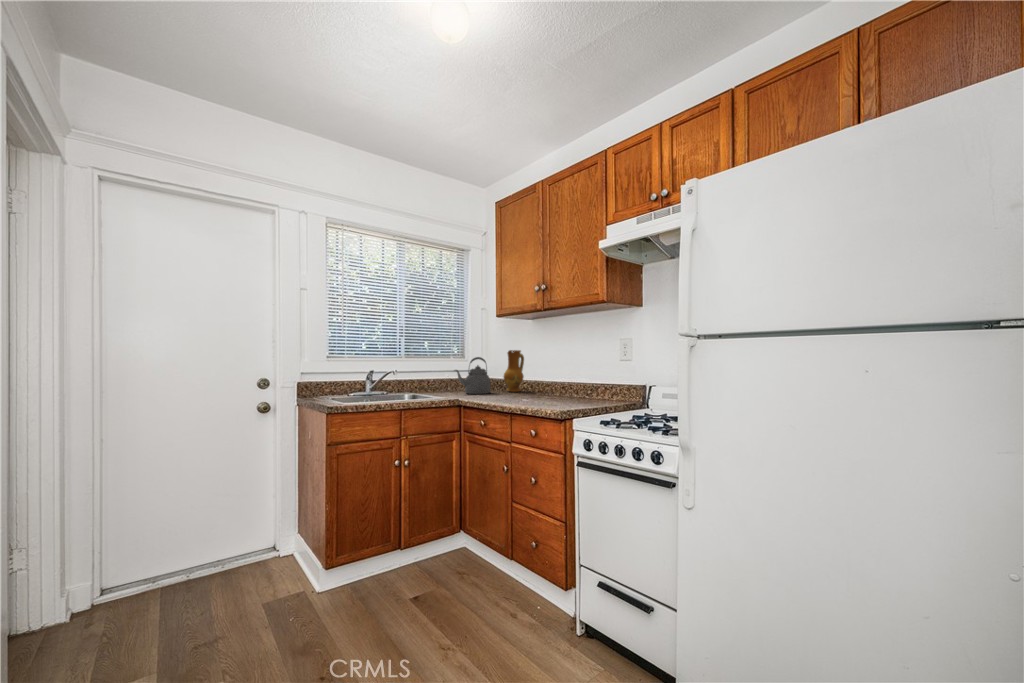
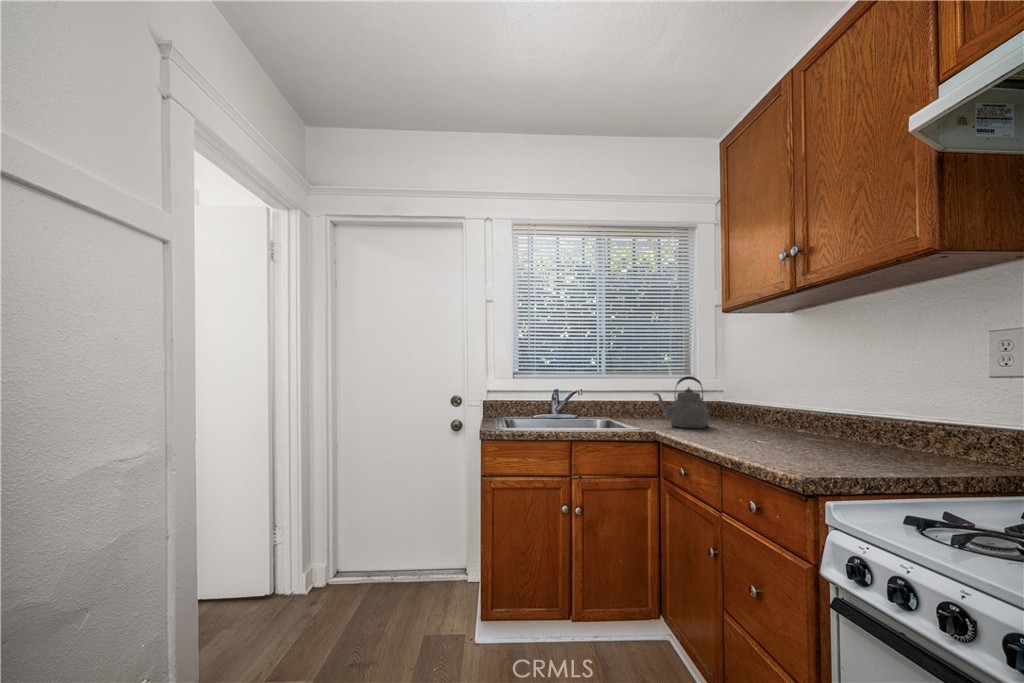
ceramic jug: present [504,350,524,392] -> none [729,367,765,429]

